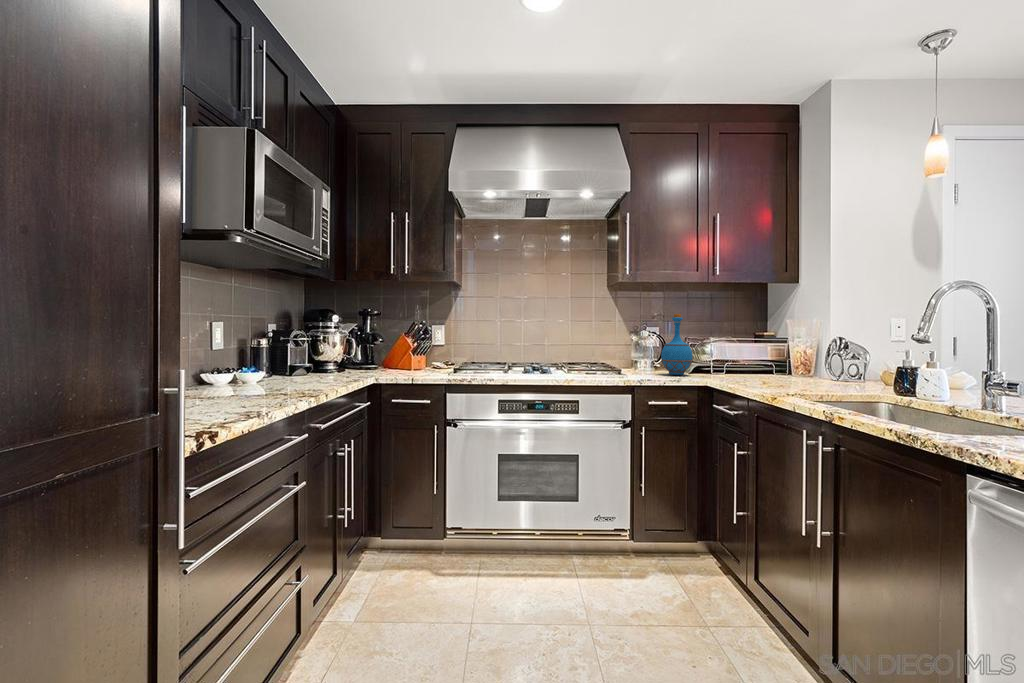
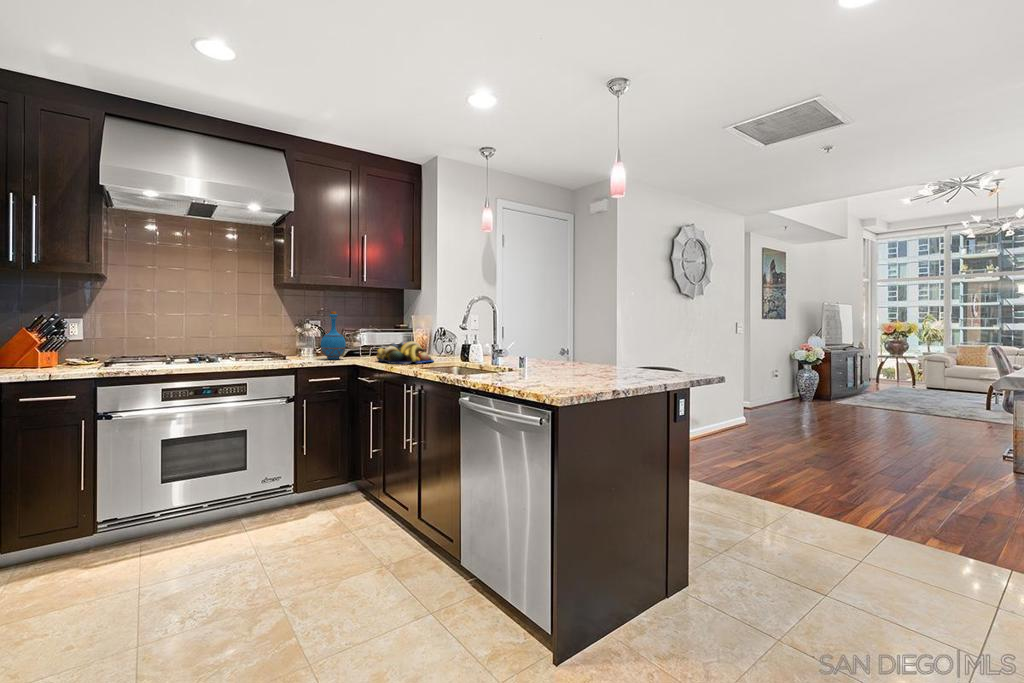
fruit bowl: none [735,353,824,386] -> present [376,341,434,364]

